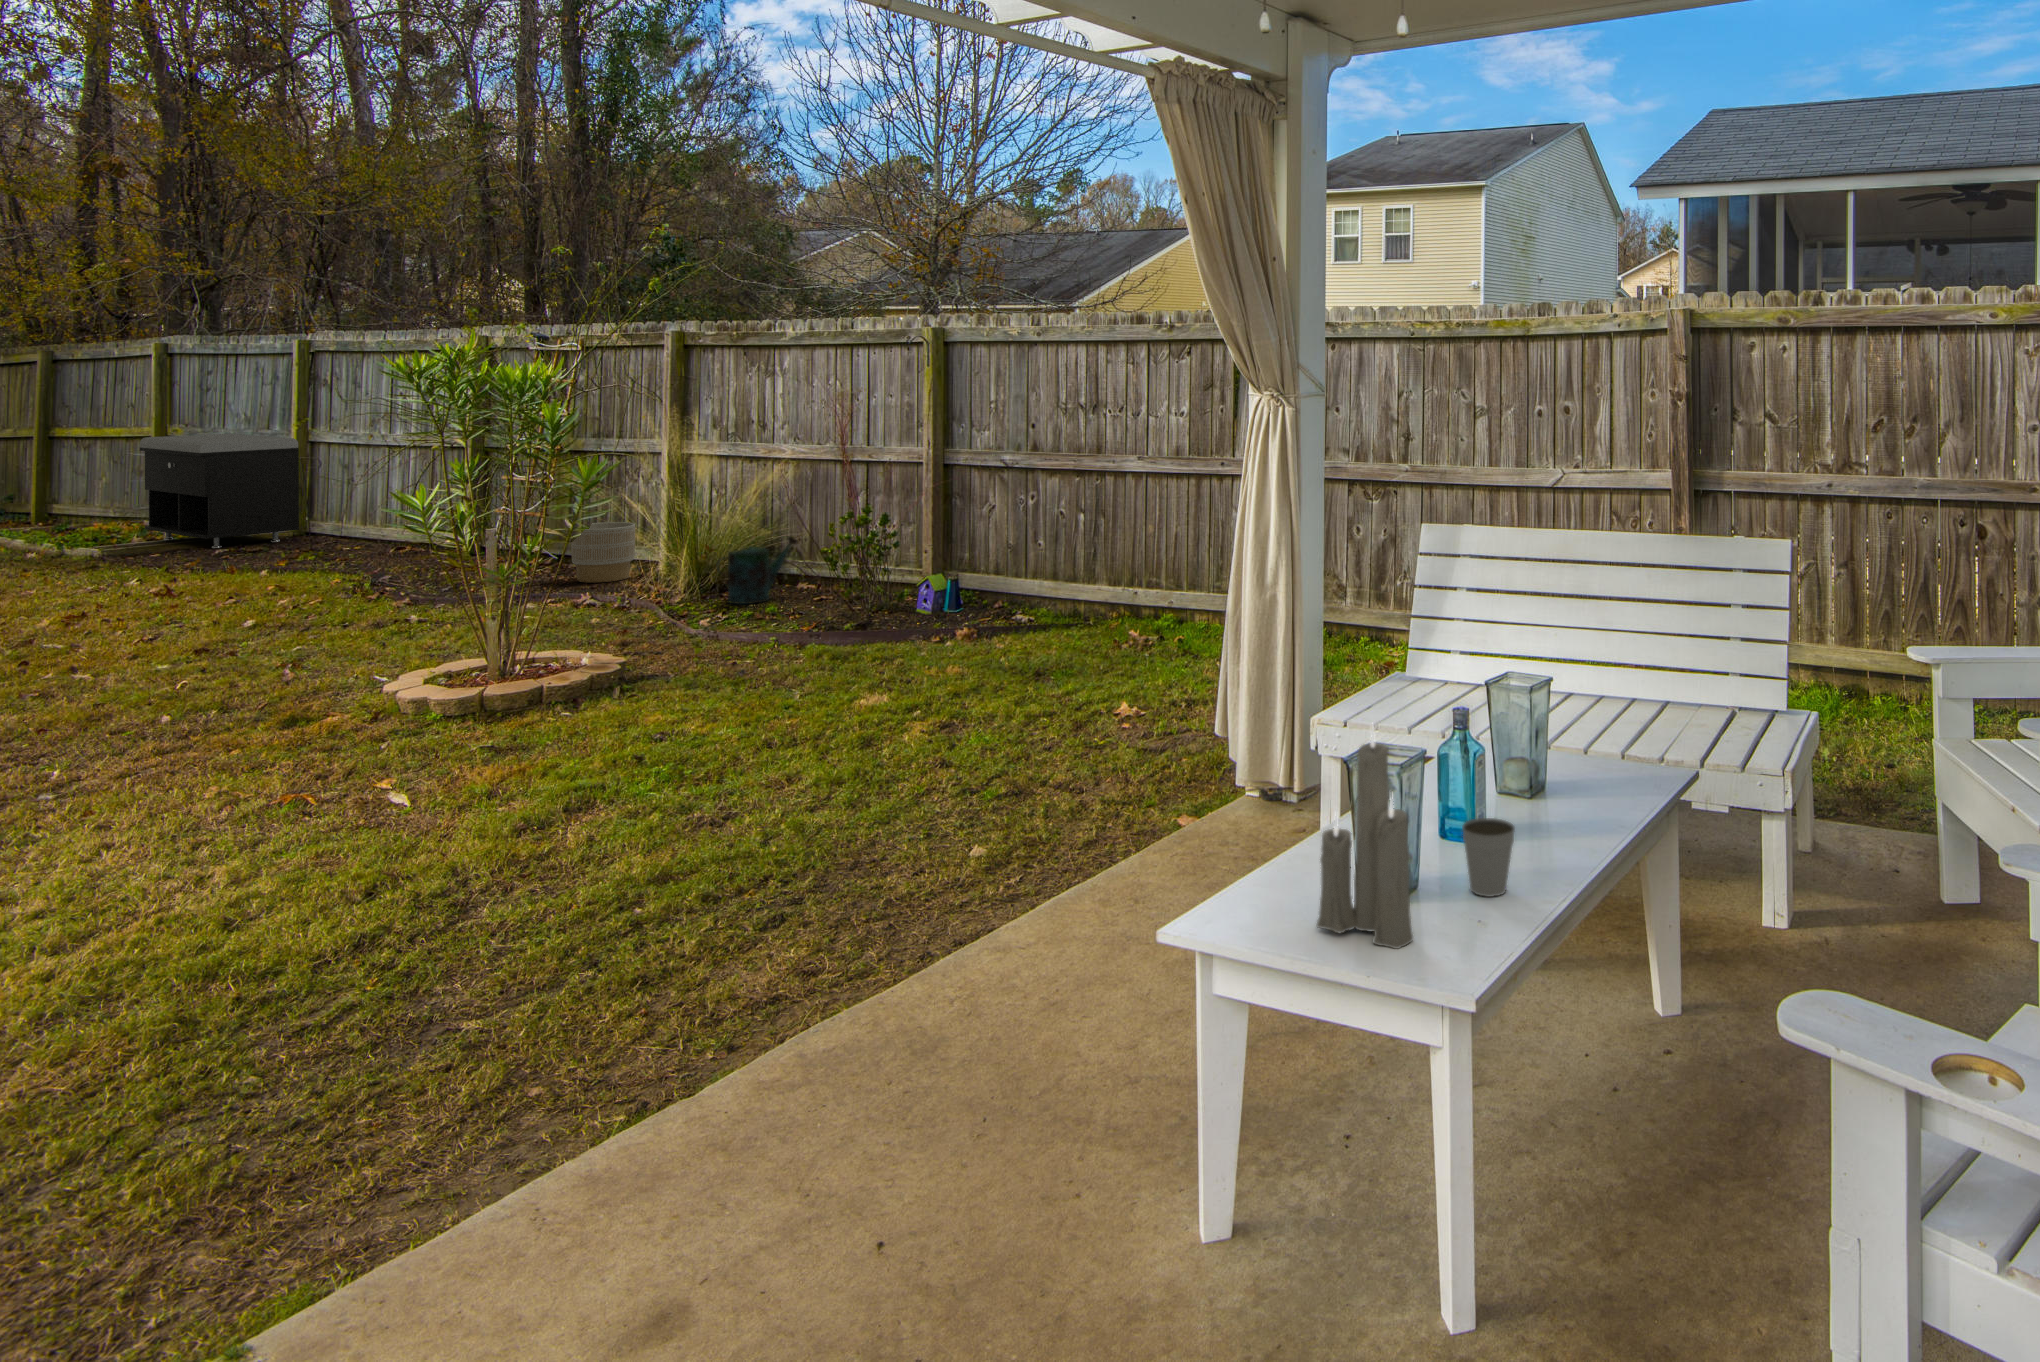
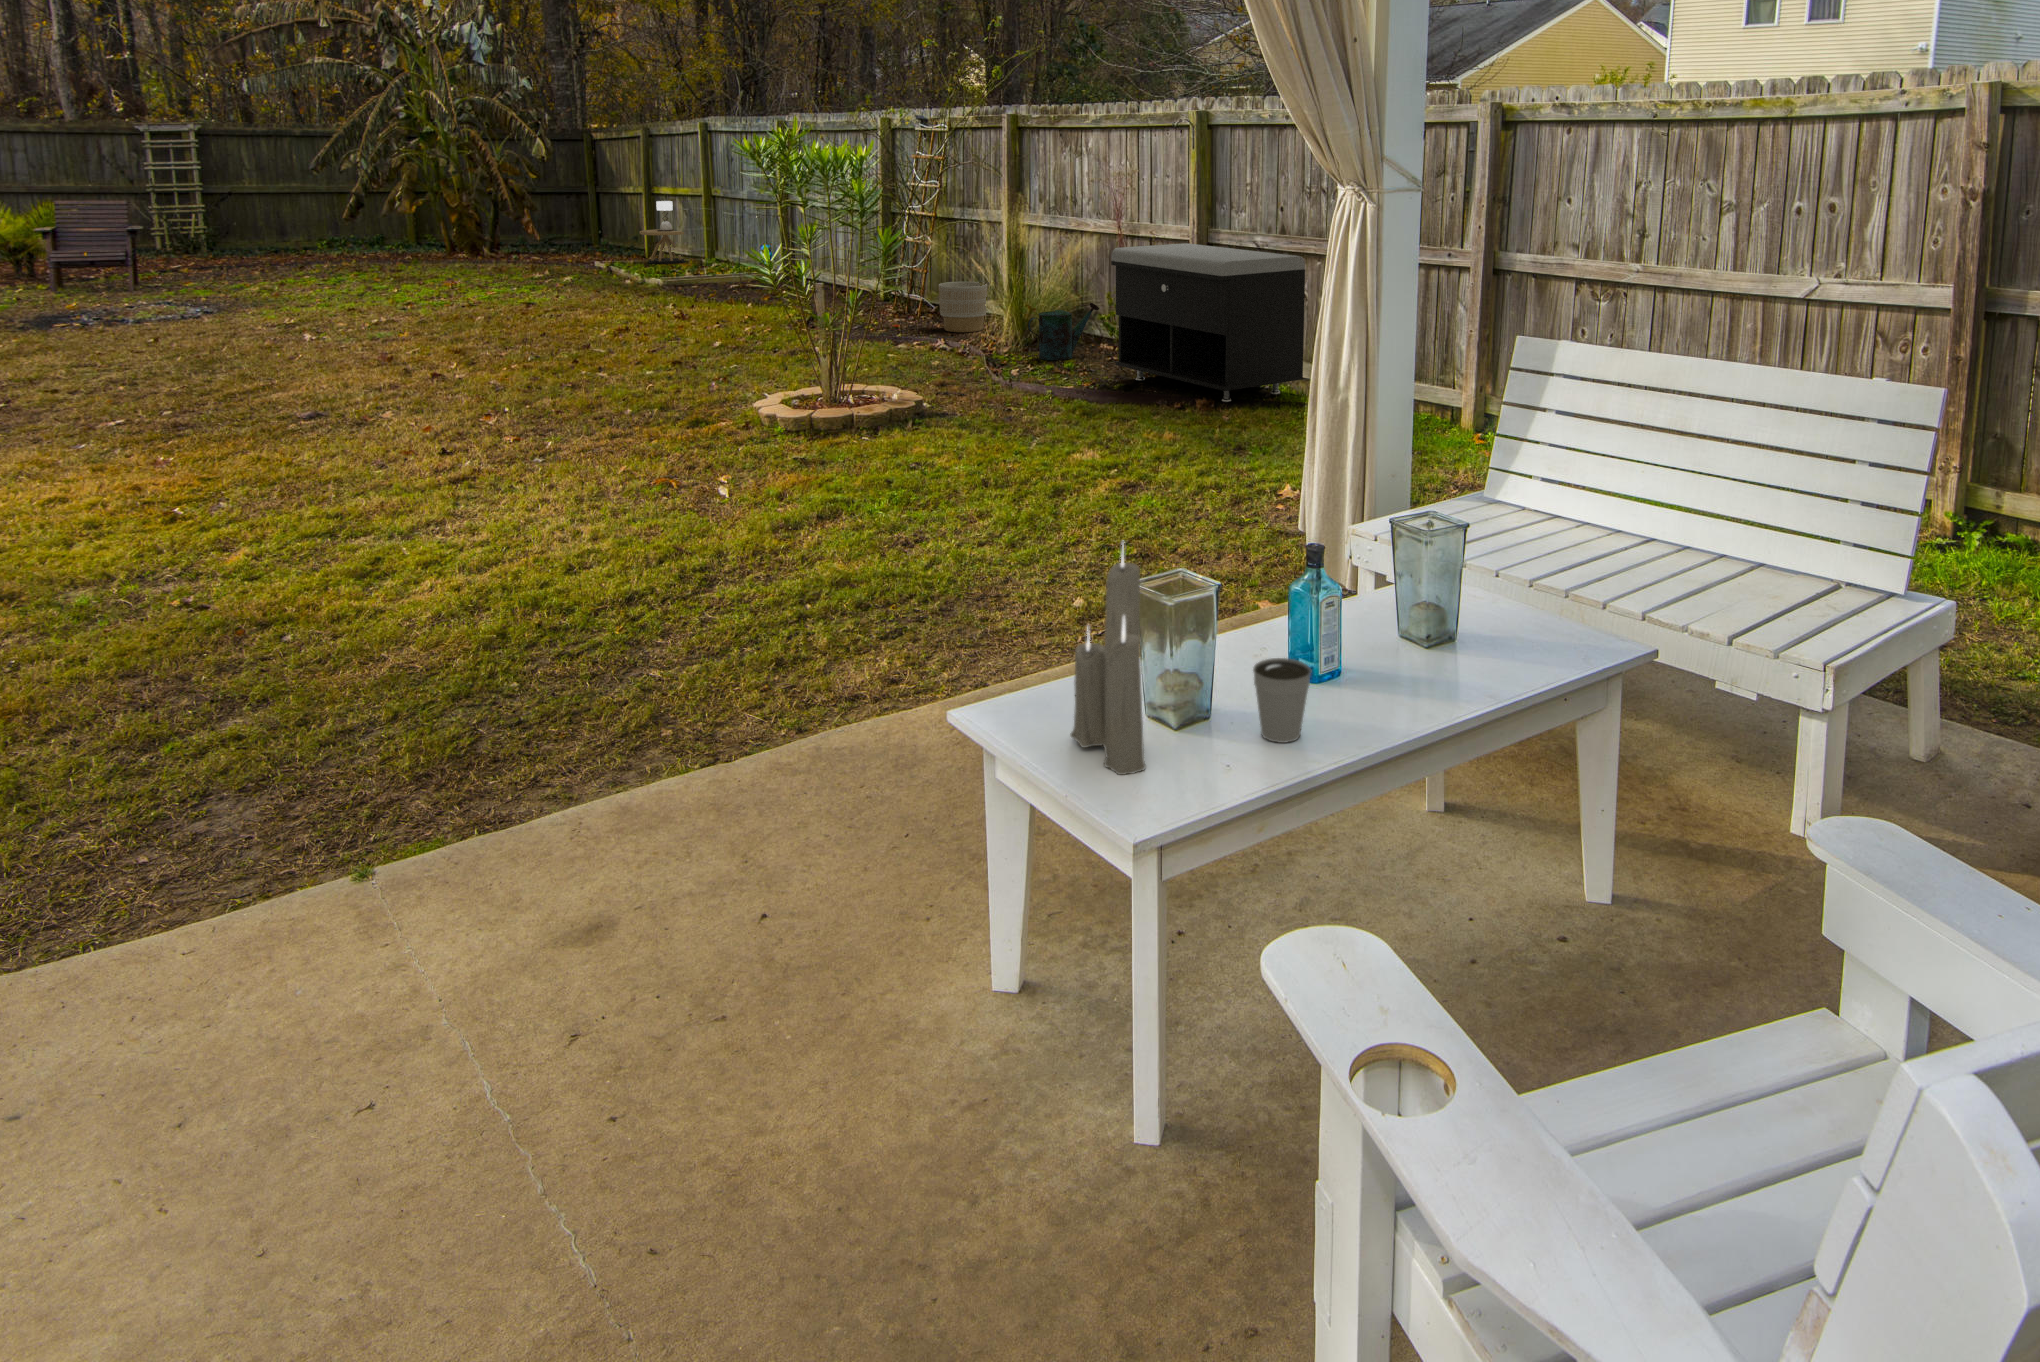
storage bench: present [140,434,299,548] -> present [1111,243,1305,402]
side table: none [26,442,115,527] -> present [640,201,686,264]

